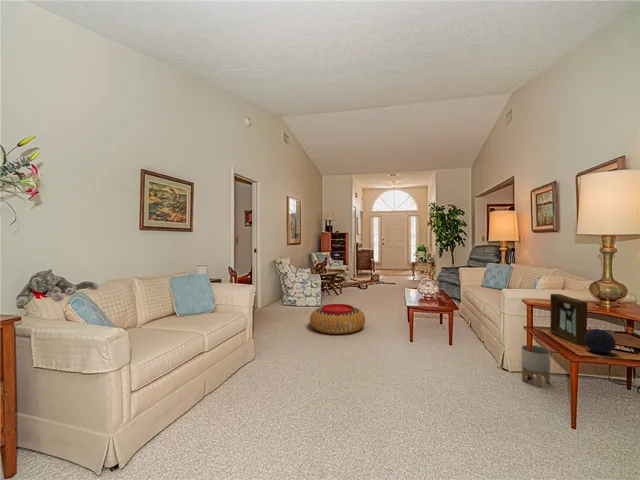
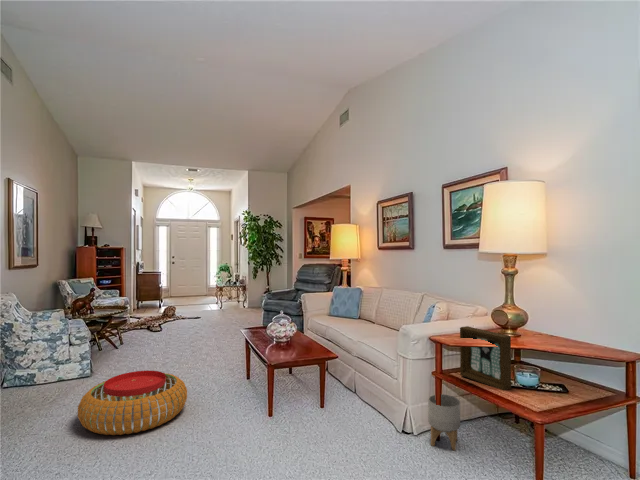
decorative orb: present [584,329,616,354] -> none [519,369,552,400]

